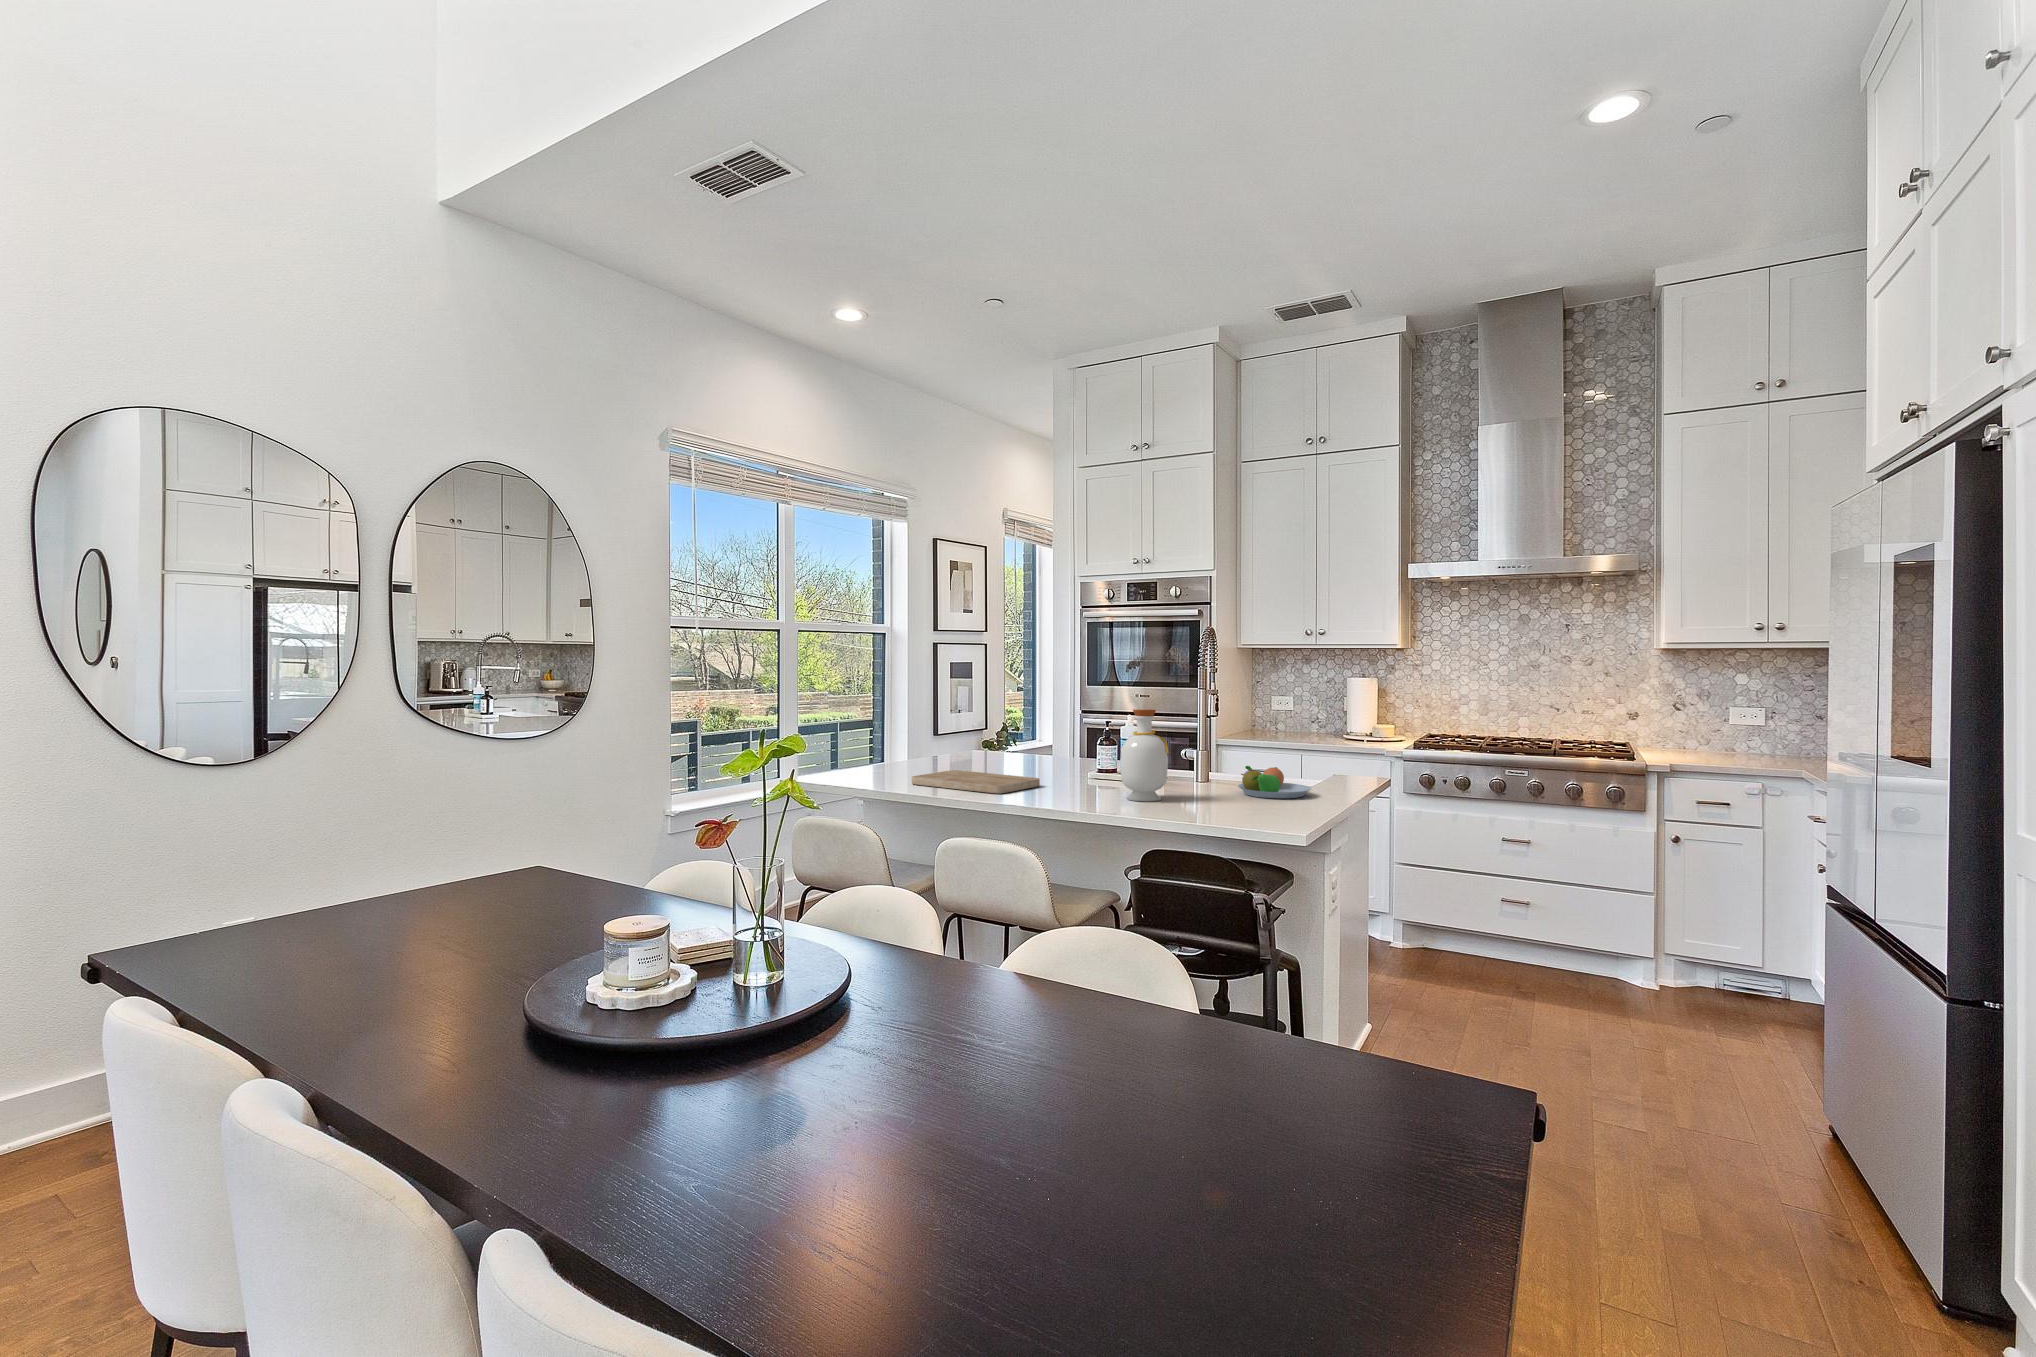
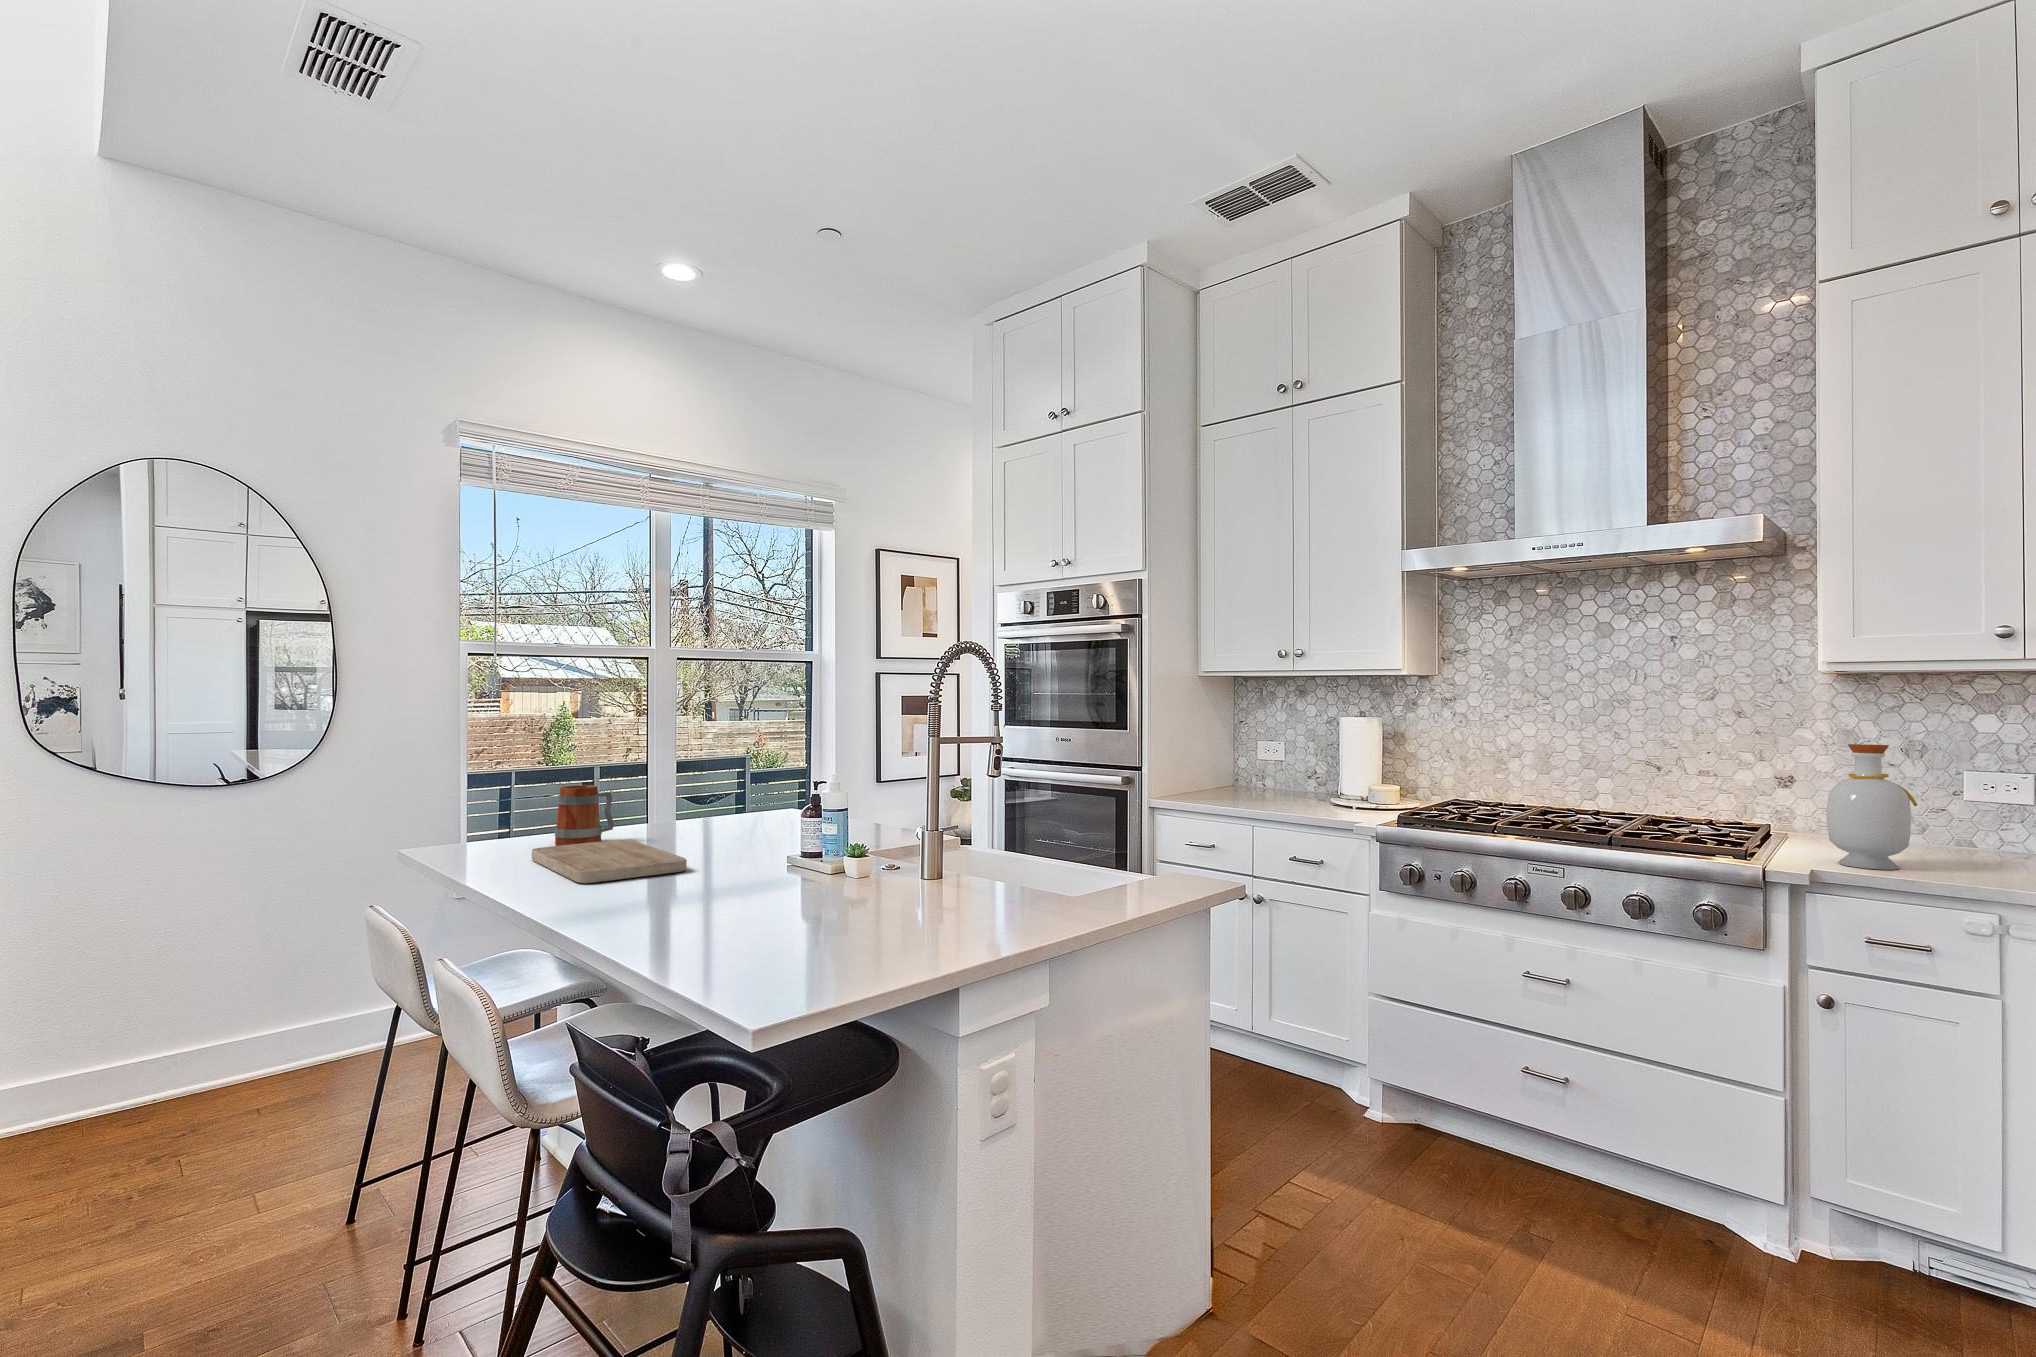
bottle: present [1120,710,1169,801] -> present [1826,744,1918,870]
mug: none [889,734,921,777] -> present [555,785,614,846]
fruit bowl: present [1238,766,1311,798] -> none [923,857,1045,917]

